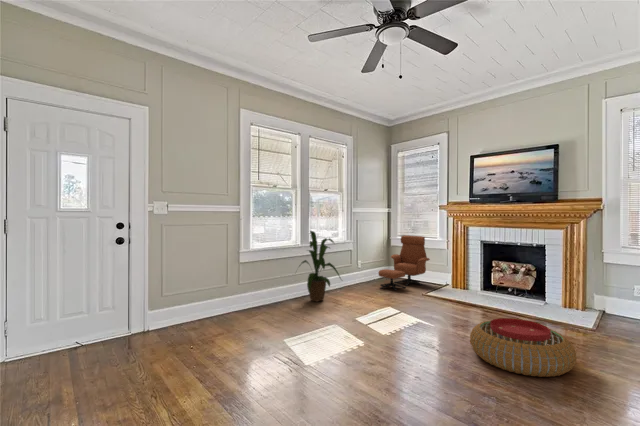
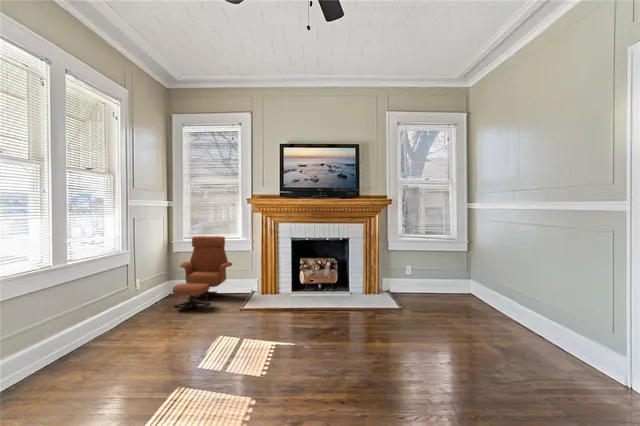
house plant: present [302,231,340,302] -> none [52,241,142,357]
pouf: present [470,318,576,377] -> none [353,318,447,376]

